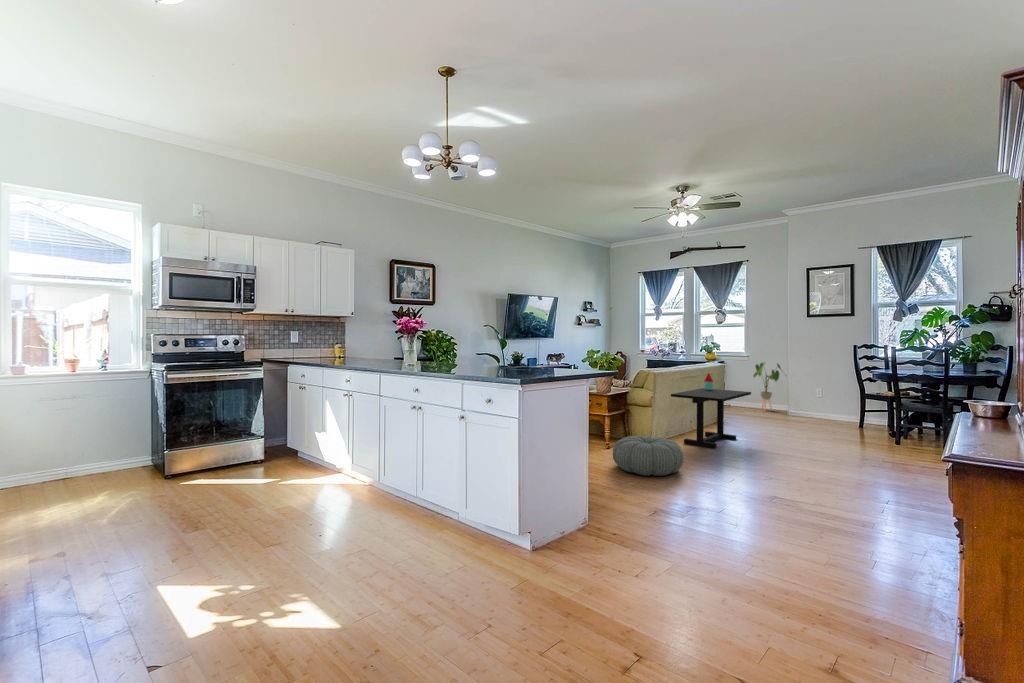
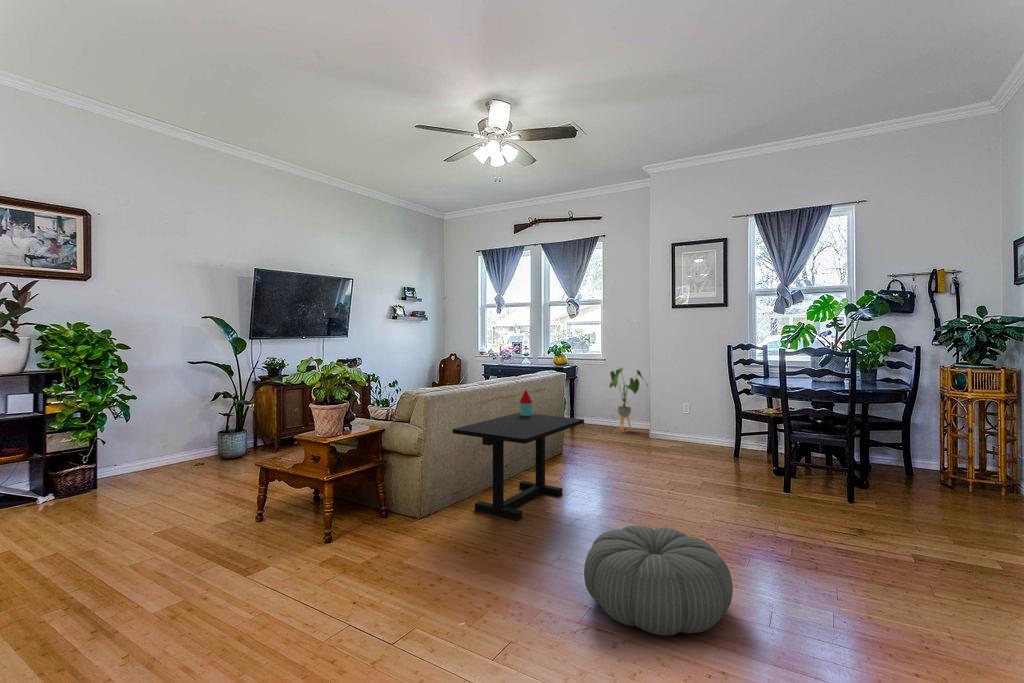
pouf: present [613,436,683,476] -> present [584,526,733,635]

